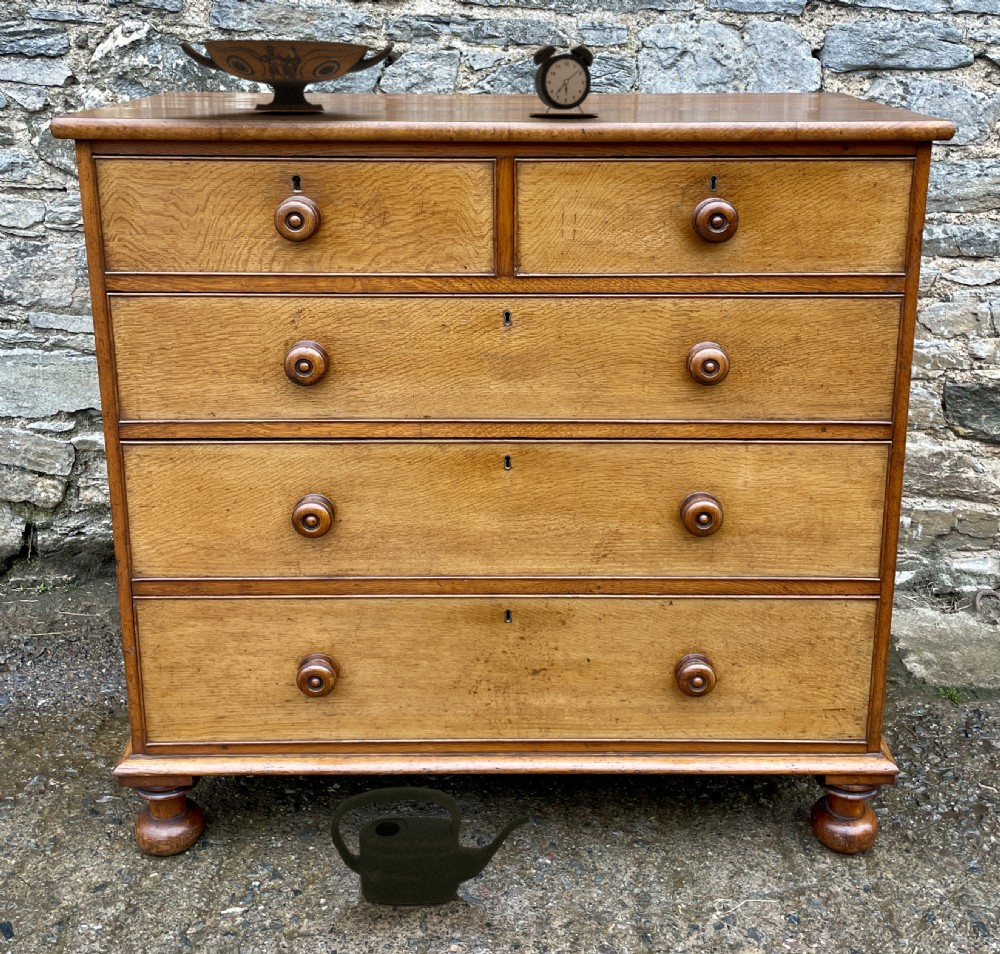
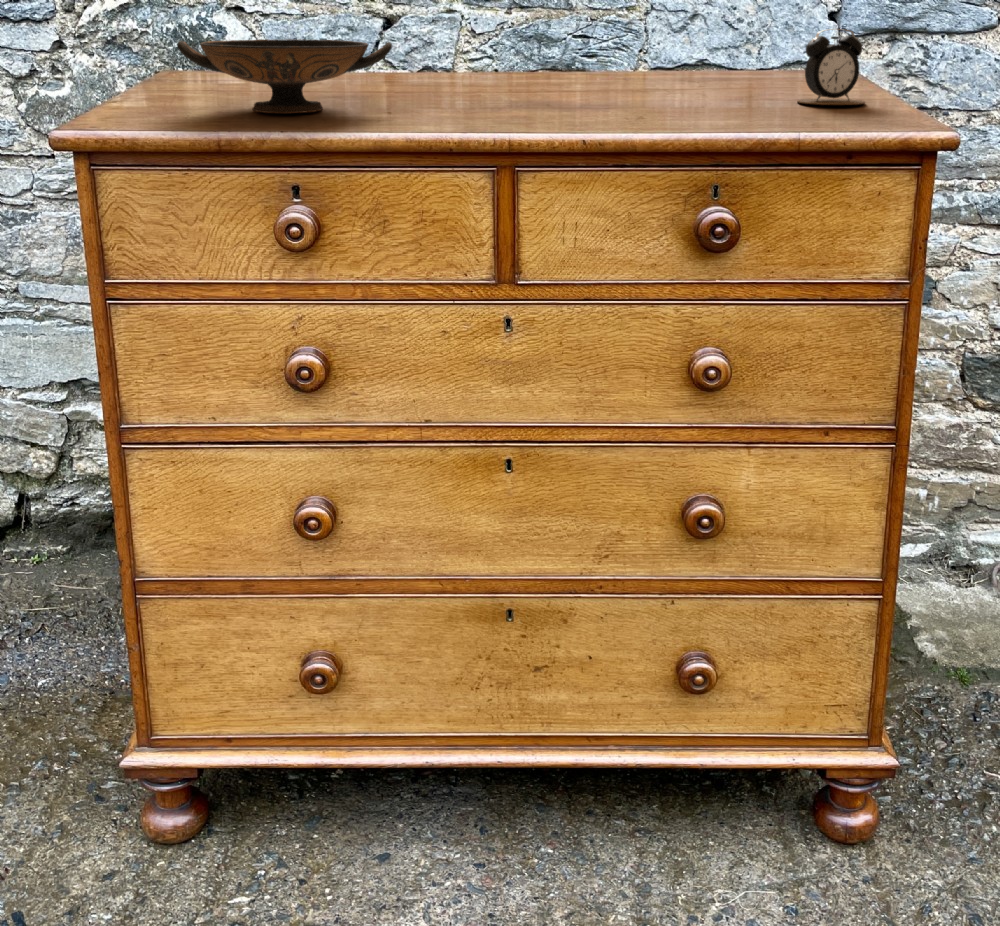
alarm clock: present [529,37,598,115] -> present [797,29,865,105]
watering can: present [331,787,529,904] -> none [335,782,531,895]

